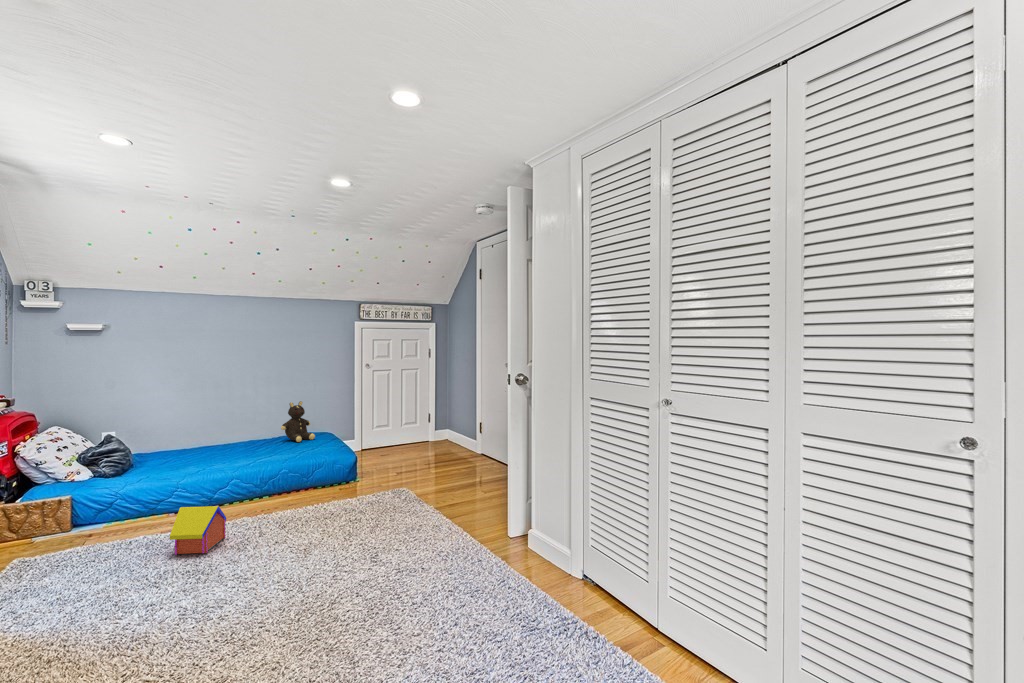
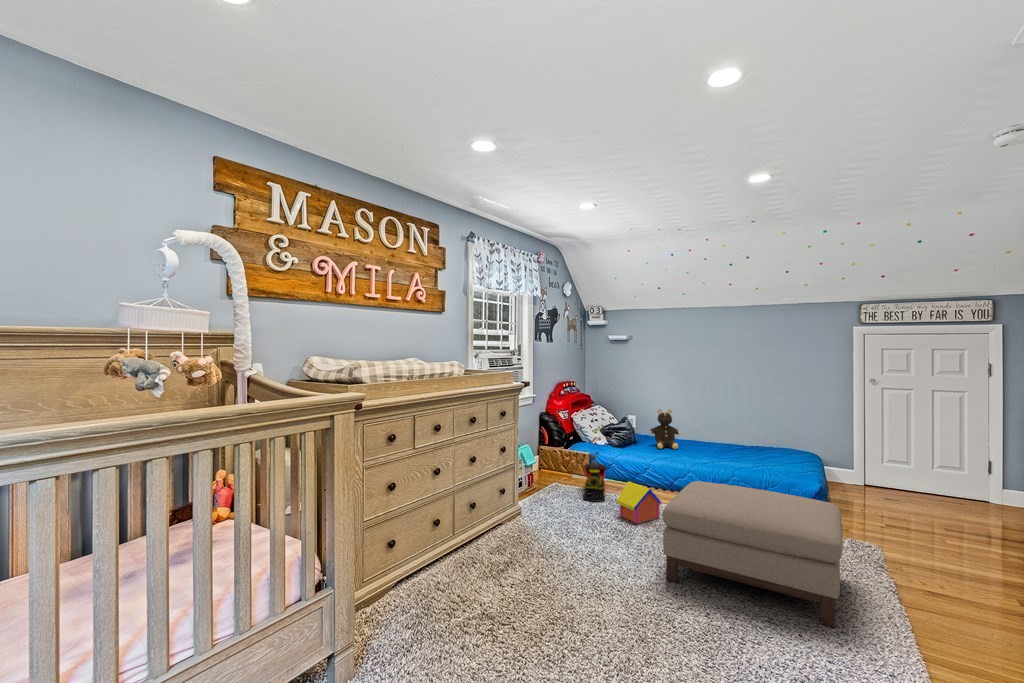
teddy bear: present [281,401,315,442] -> present [649,409,680,449]
ottoman: none [279,463,441,588] -> present [662,481,843,627]
toy train: none [80,484,133,558] -> present [583,451,606,502]

